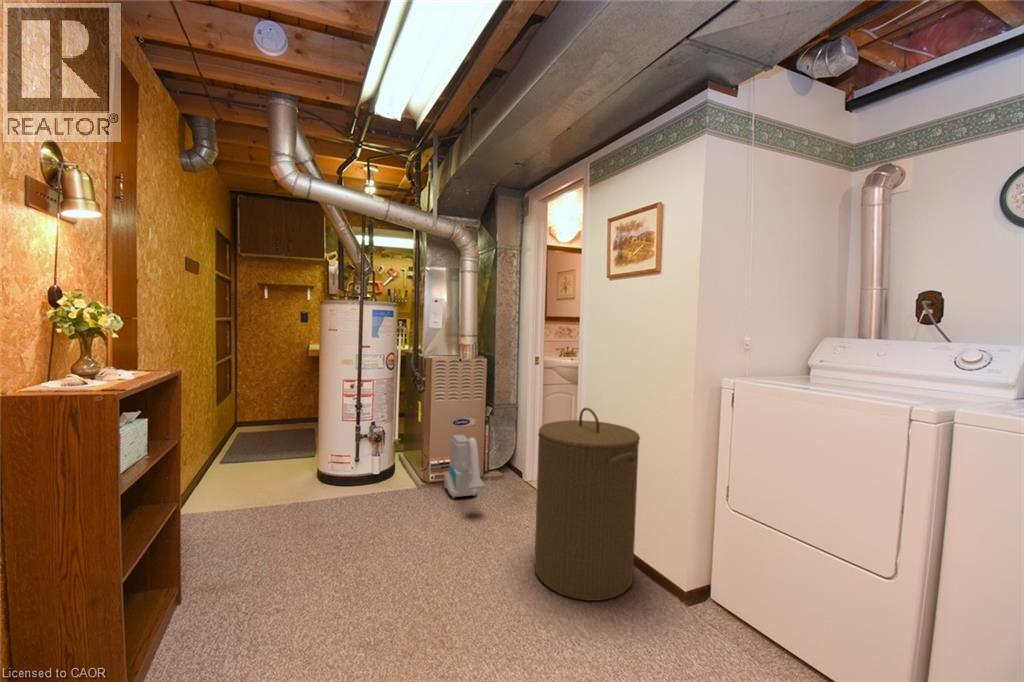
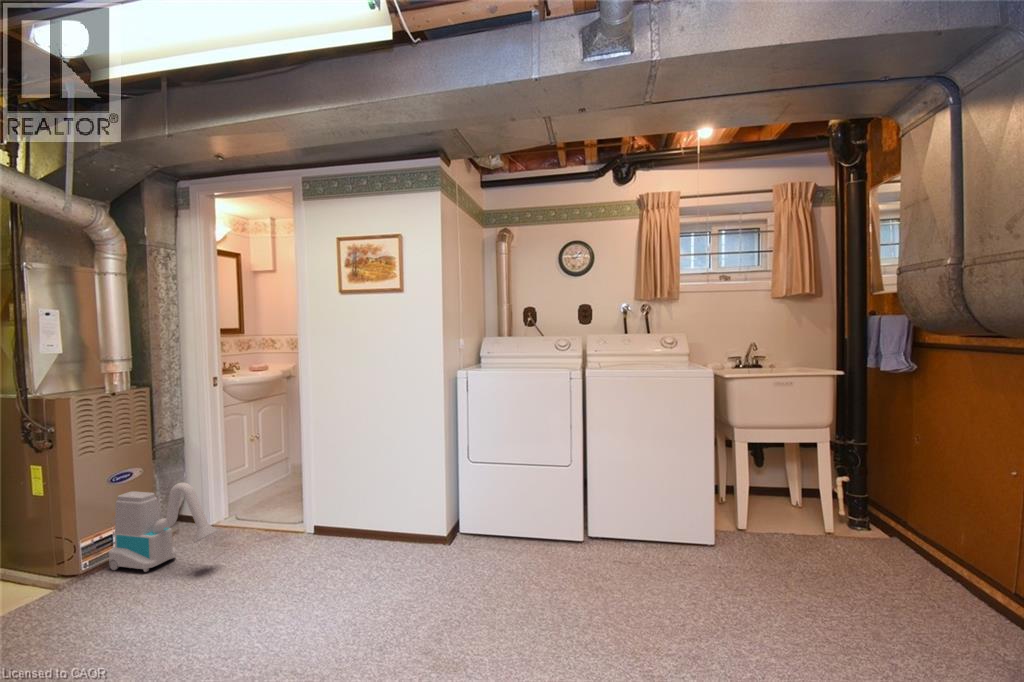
laundry hamper: present [535,408,640,601] -> none [313,409,418,574]

